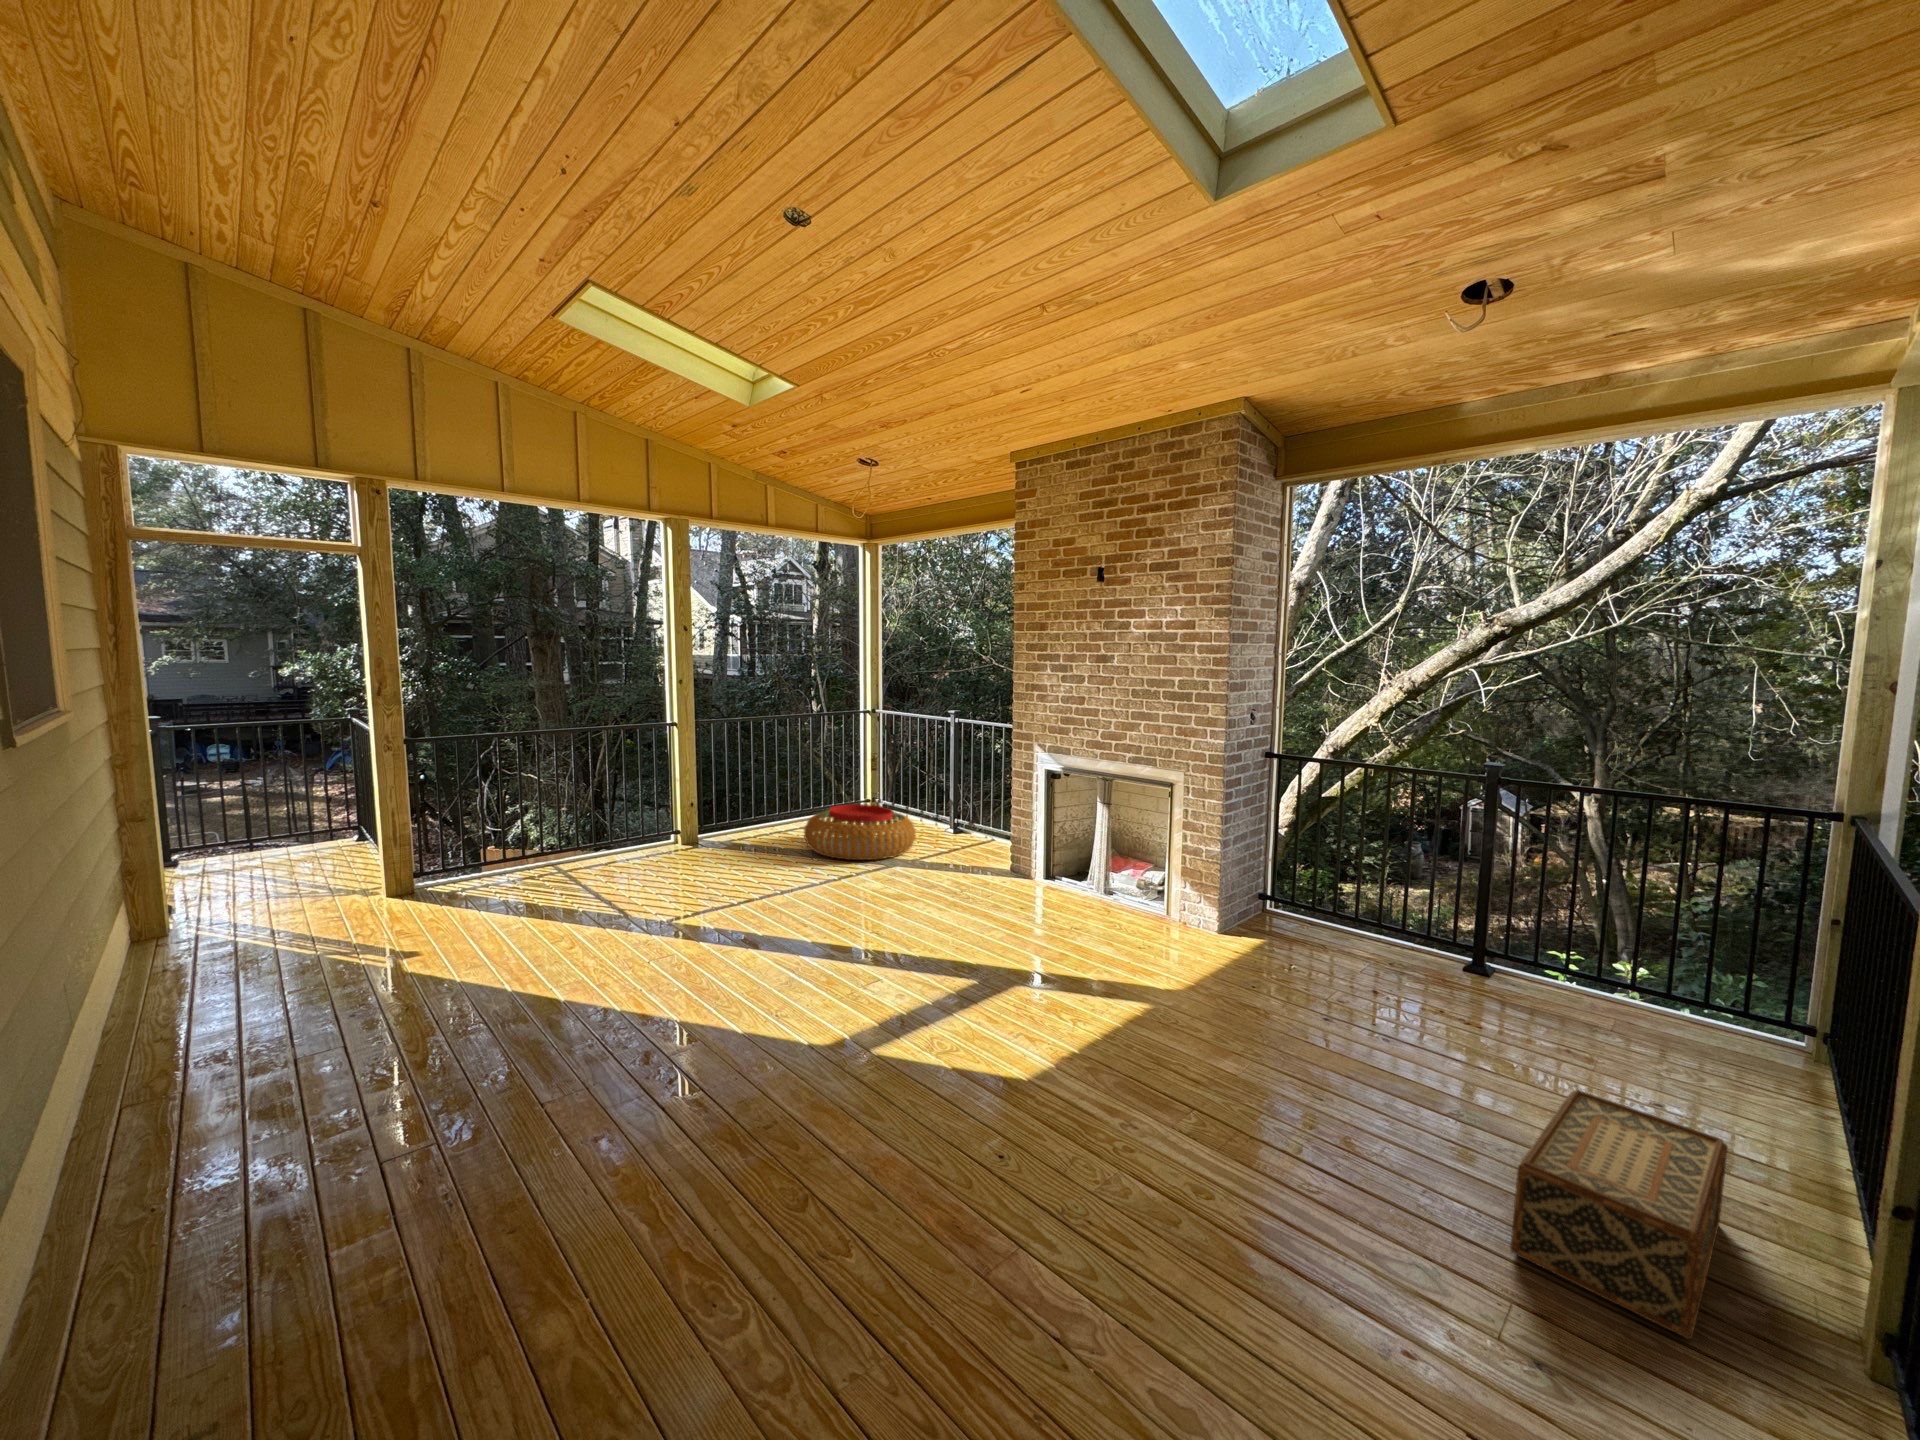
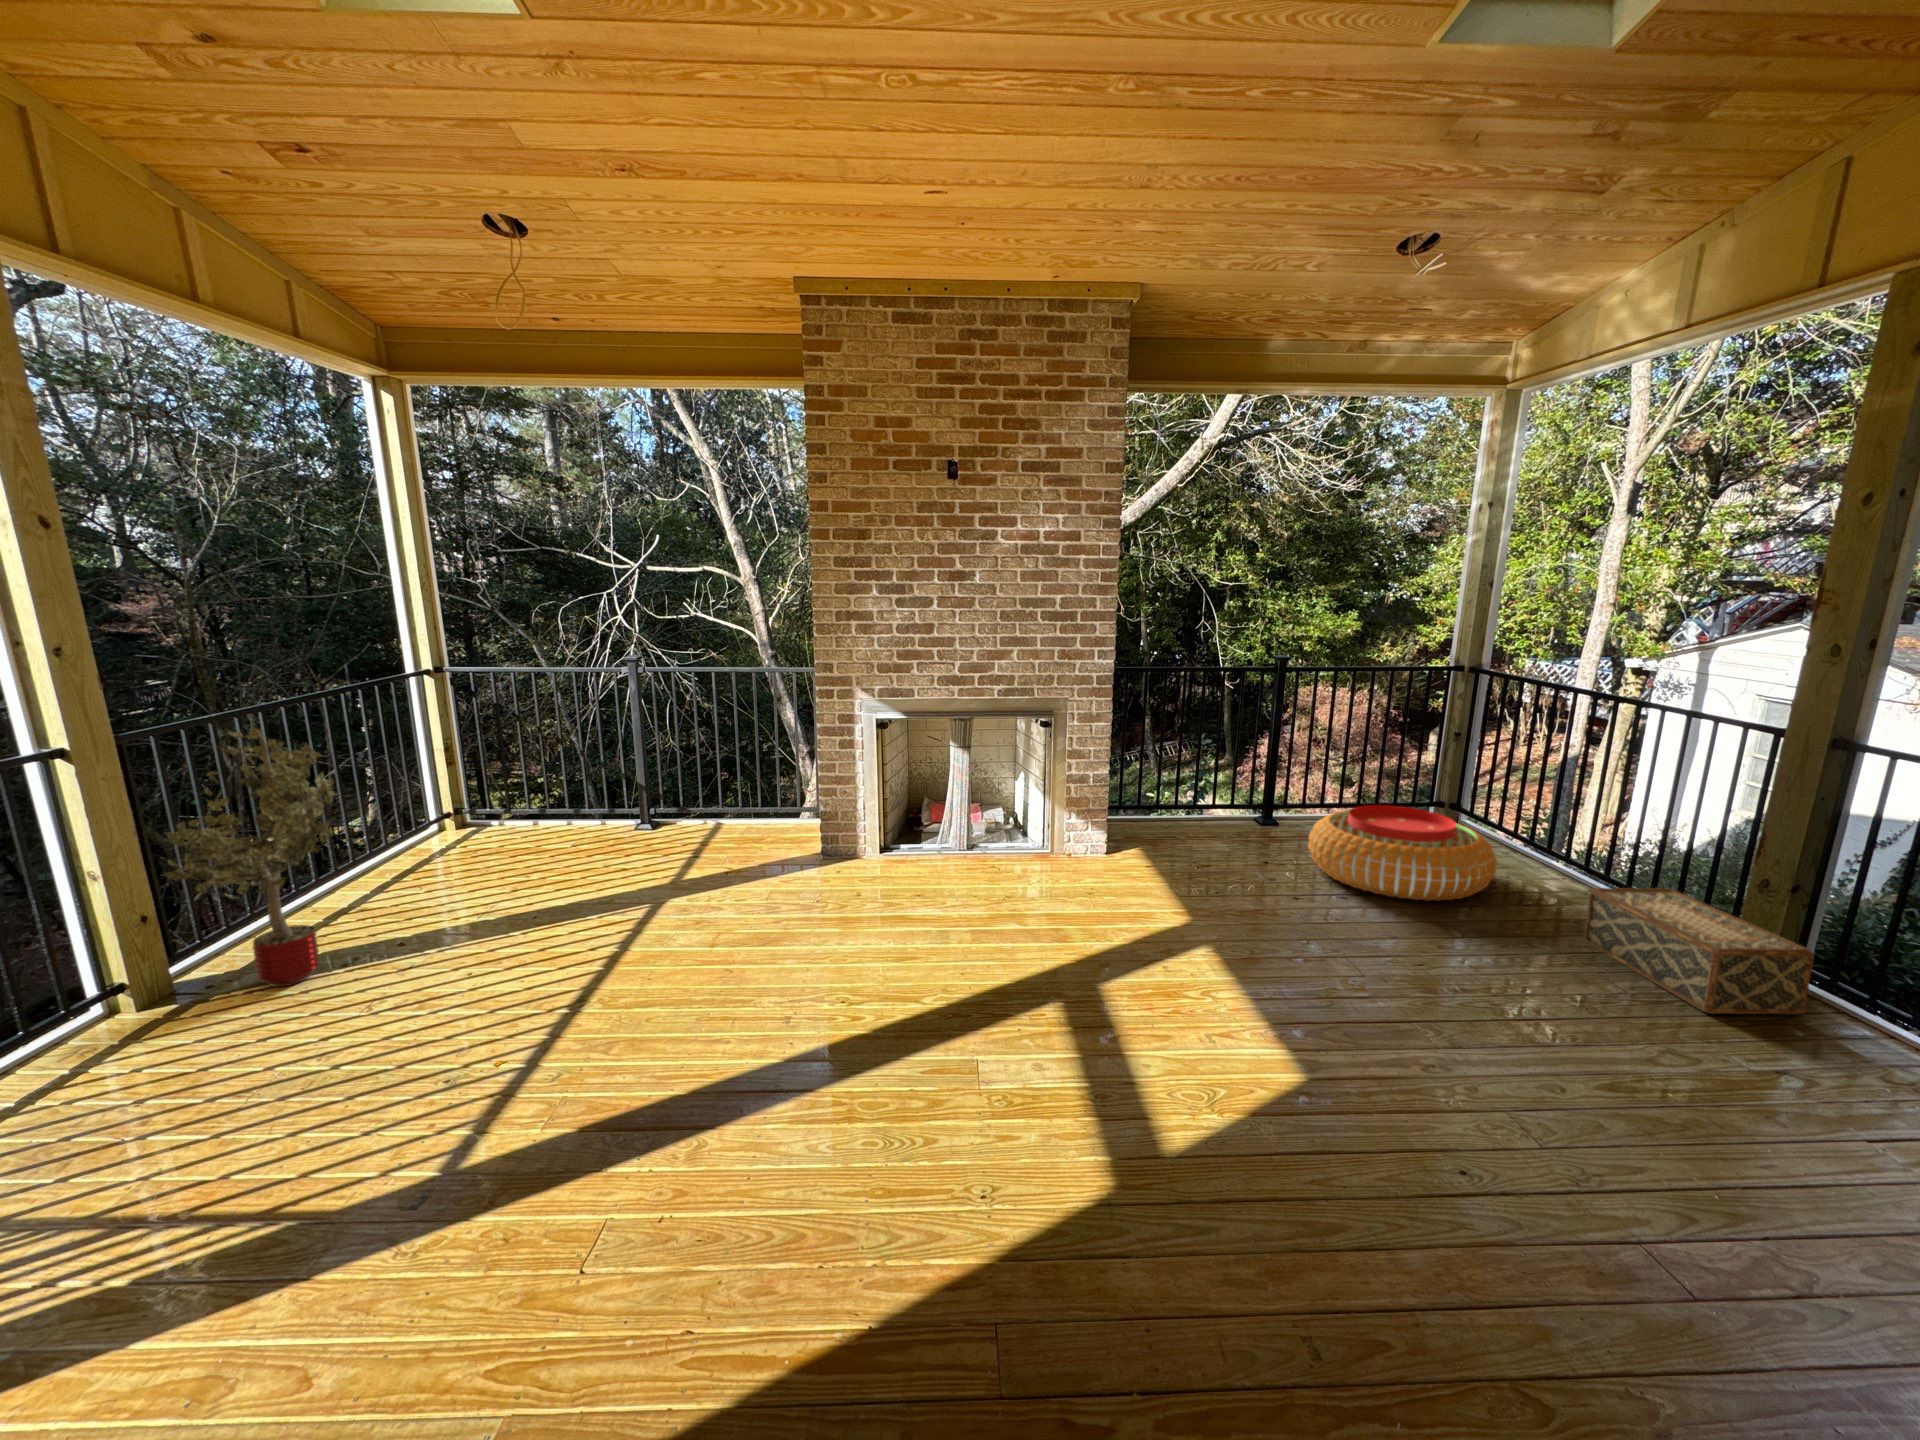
potted tree: none [665,718,752,847] -> present [165,728,339,987]
pouf: present [804,804,916,860] -> present [1308,805,1497,901]

